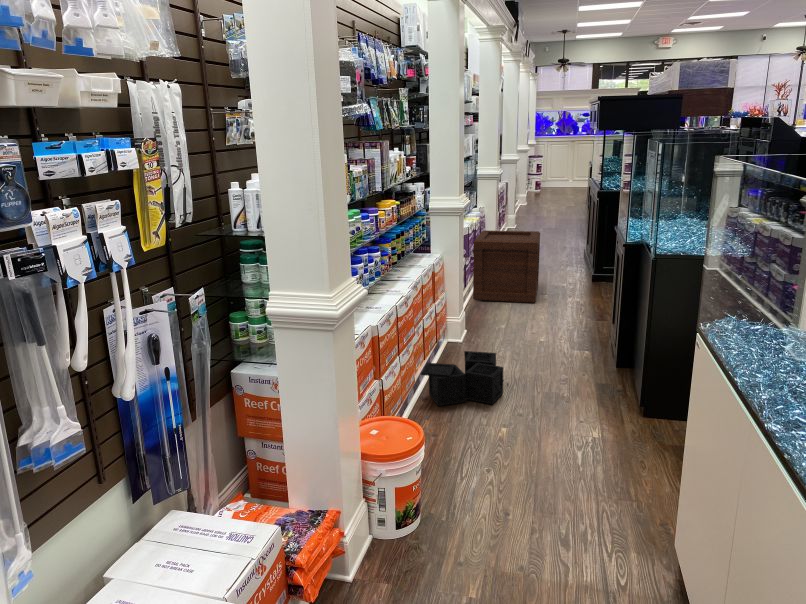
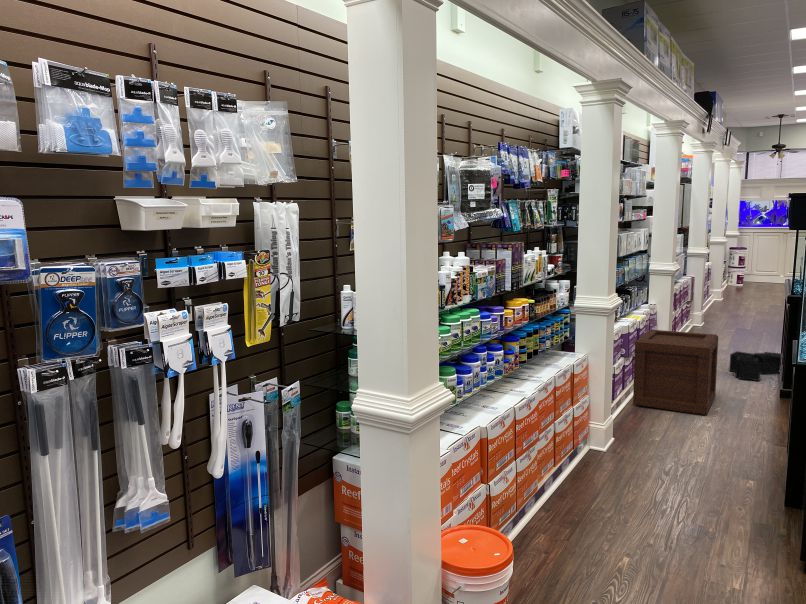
storage bin: present [421,351,508,406] -> present [729,351,782,381]

